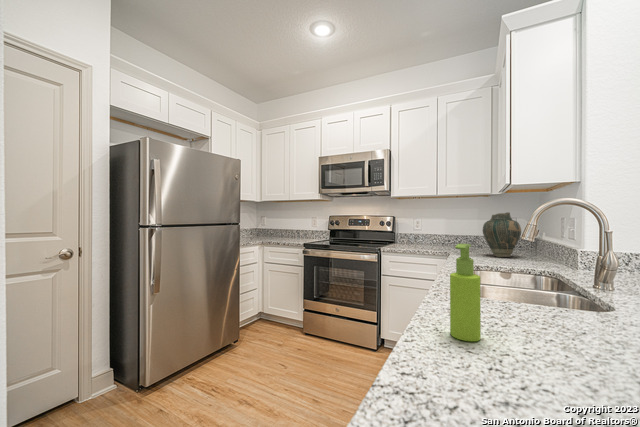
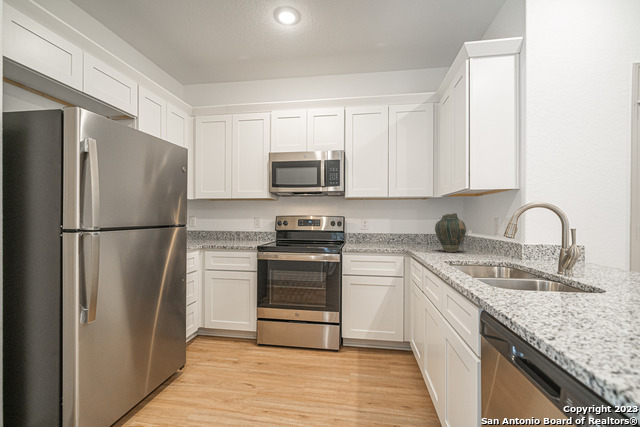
soap dispenser: present [450,244,481,341] -> none [561,244,594,332]

